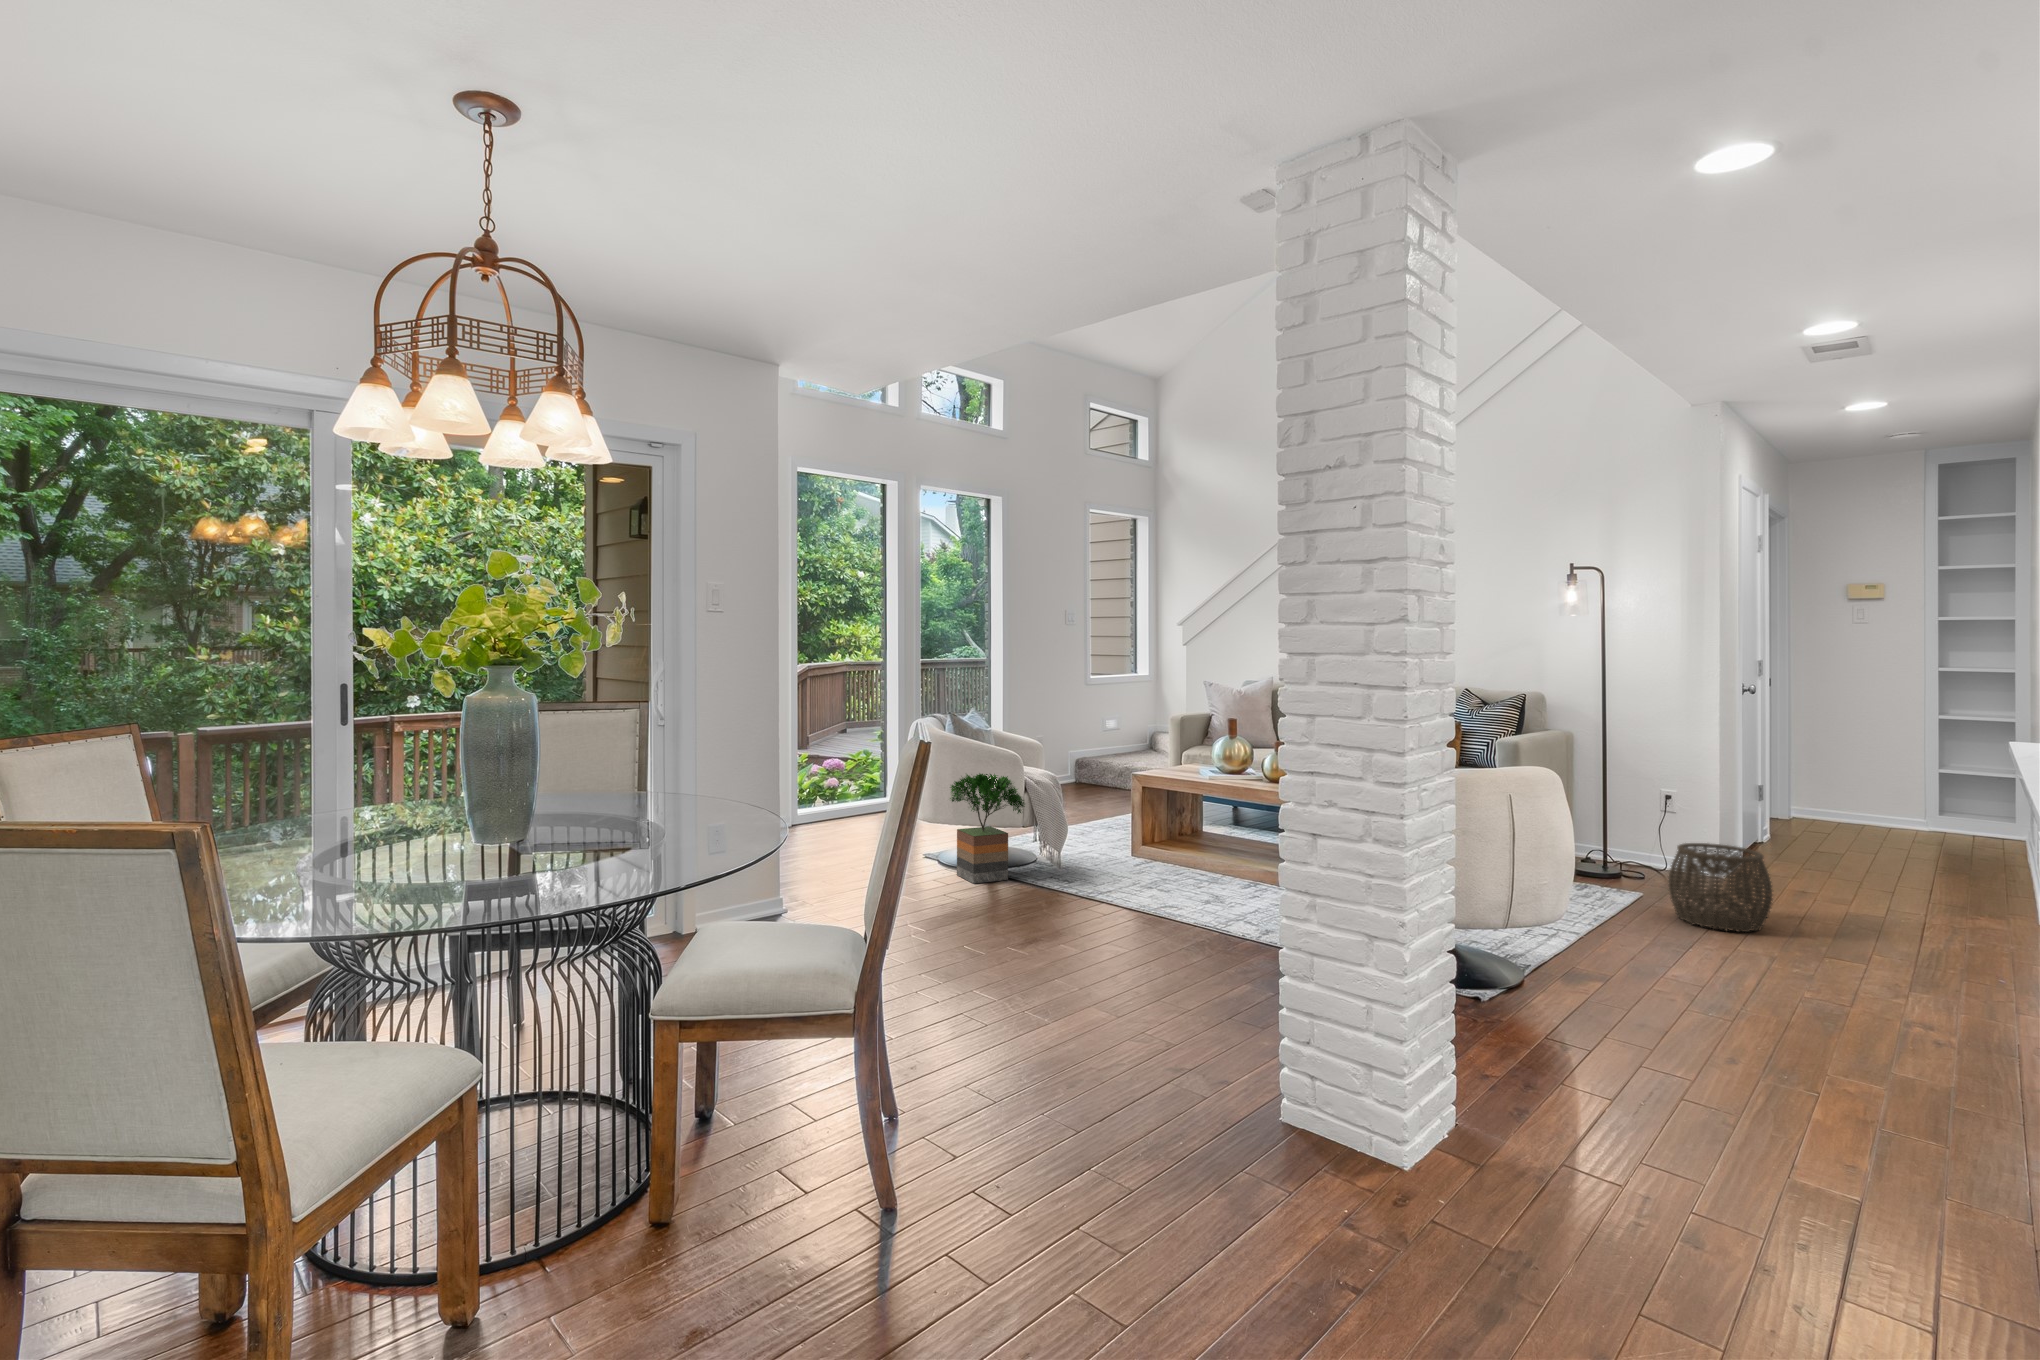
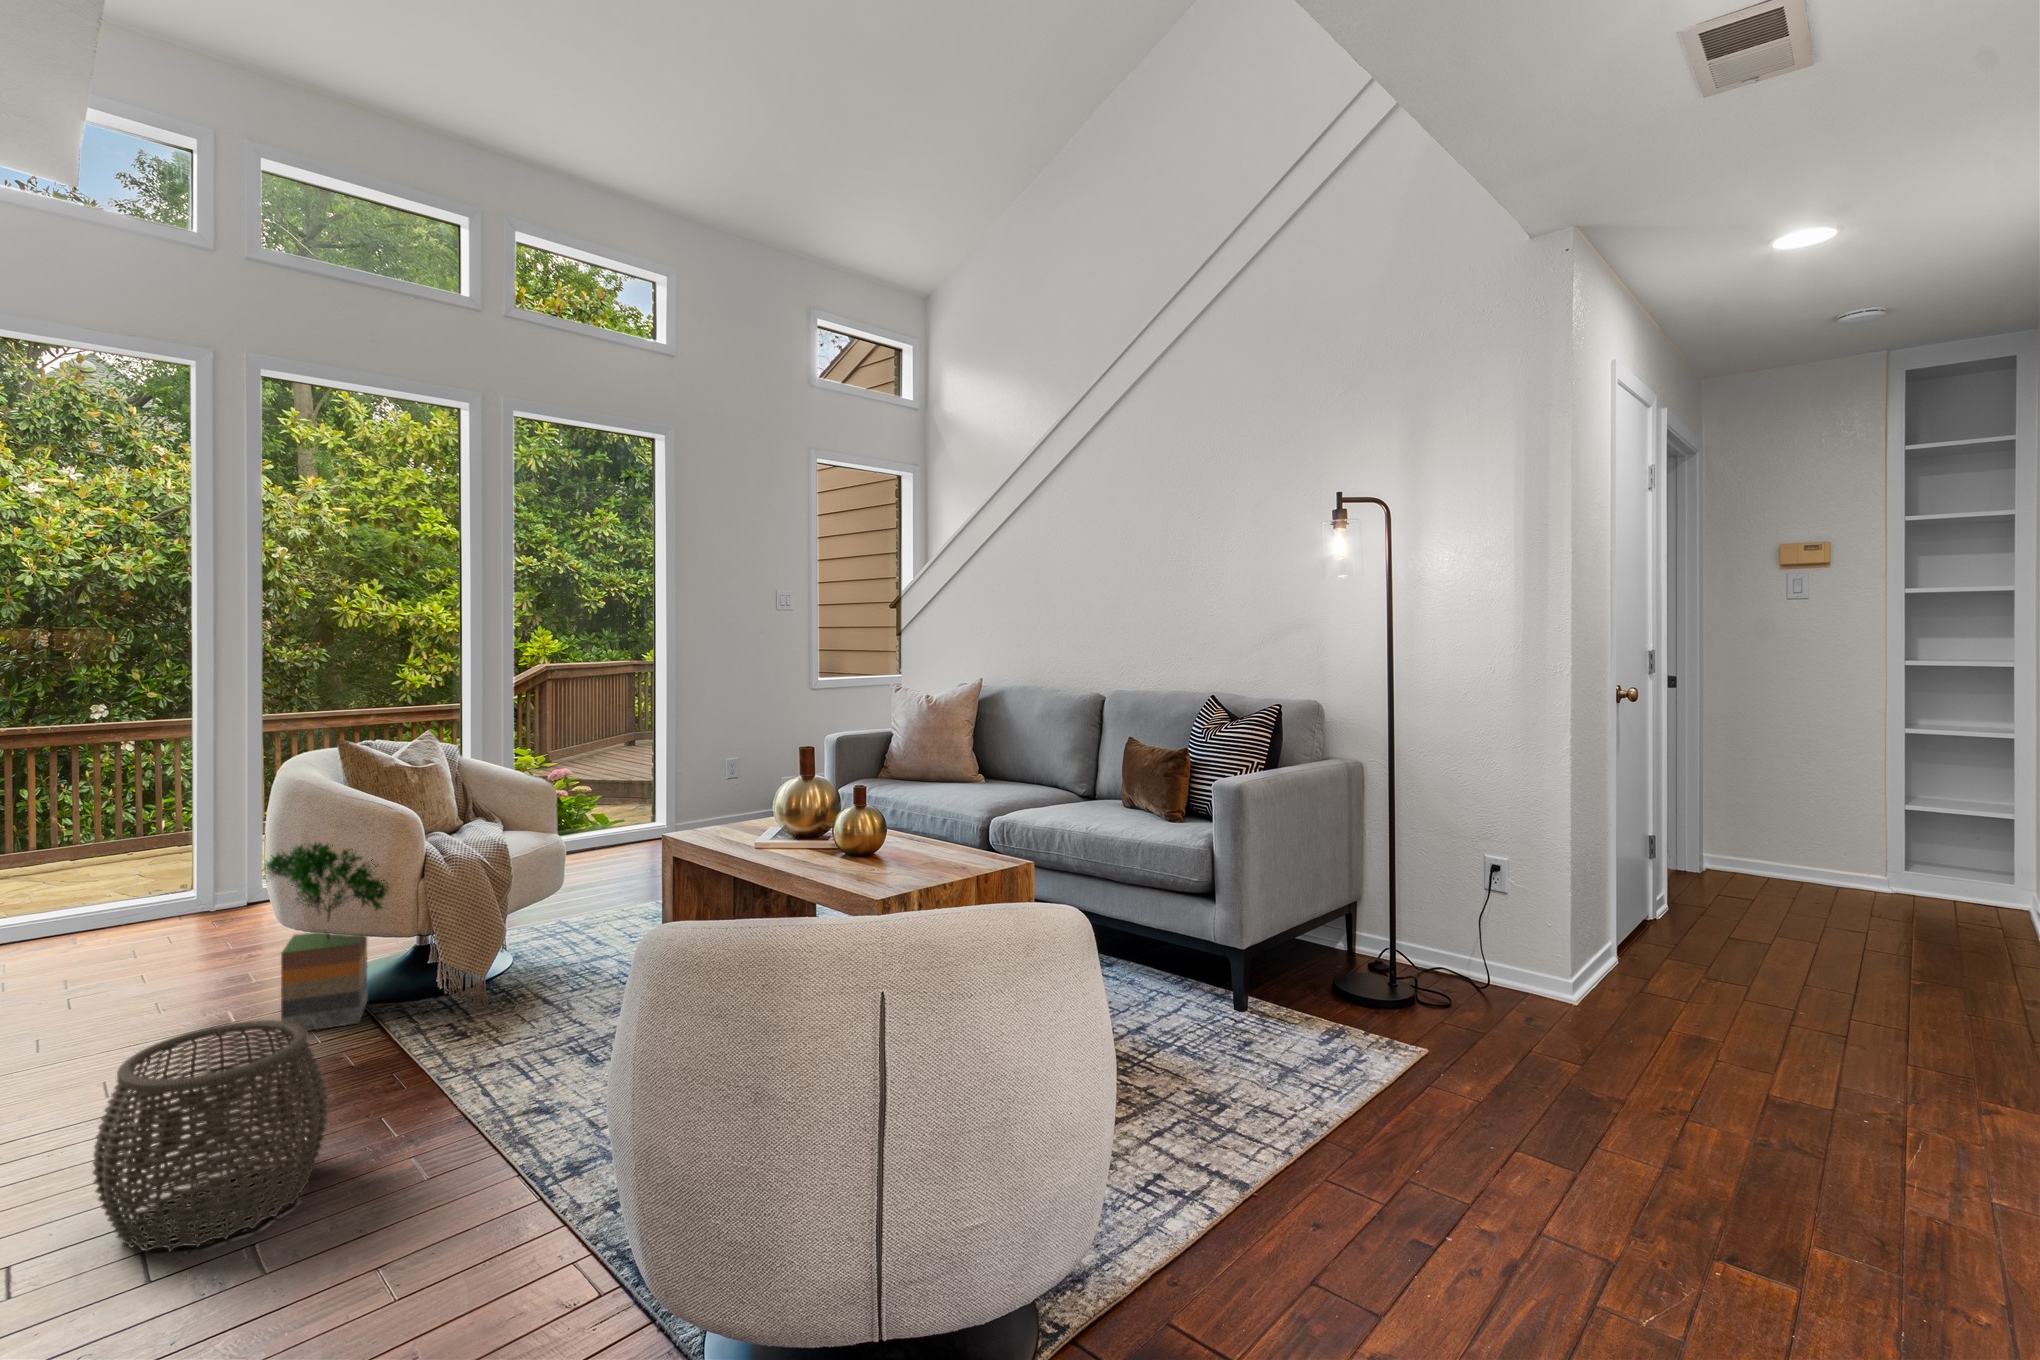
woven basket: present [1668,843,1773,932] -> present [93,1020,328,1251]

